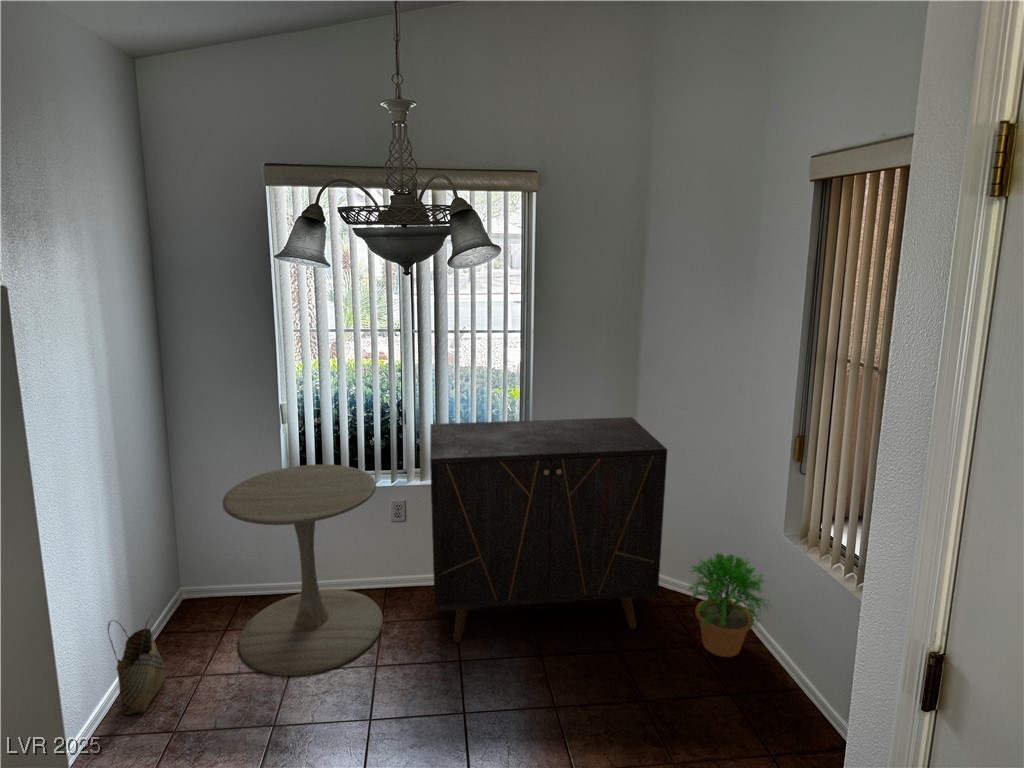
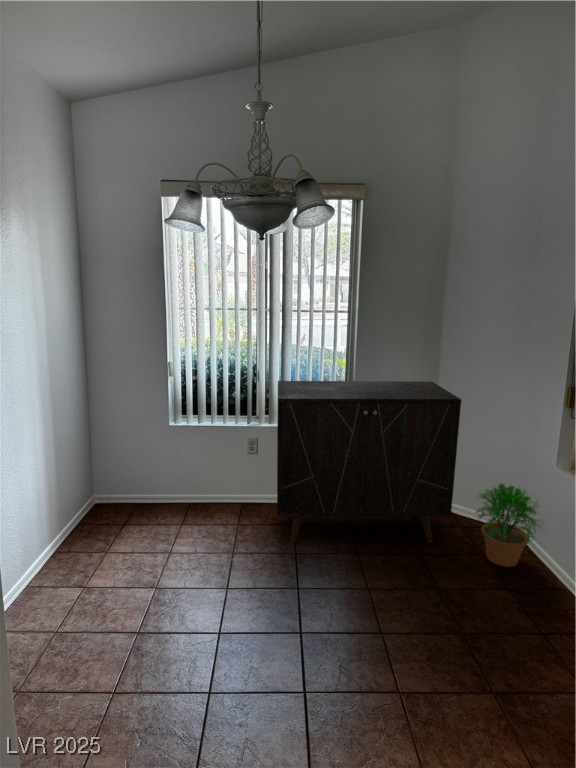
pedestal table: present [223,464,383,676] -> none [127,408,238,557]
woven basket: present [108,620,168,715] -> none [44,502,84,573]

